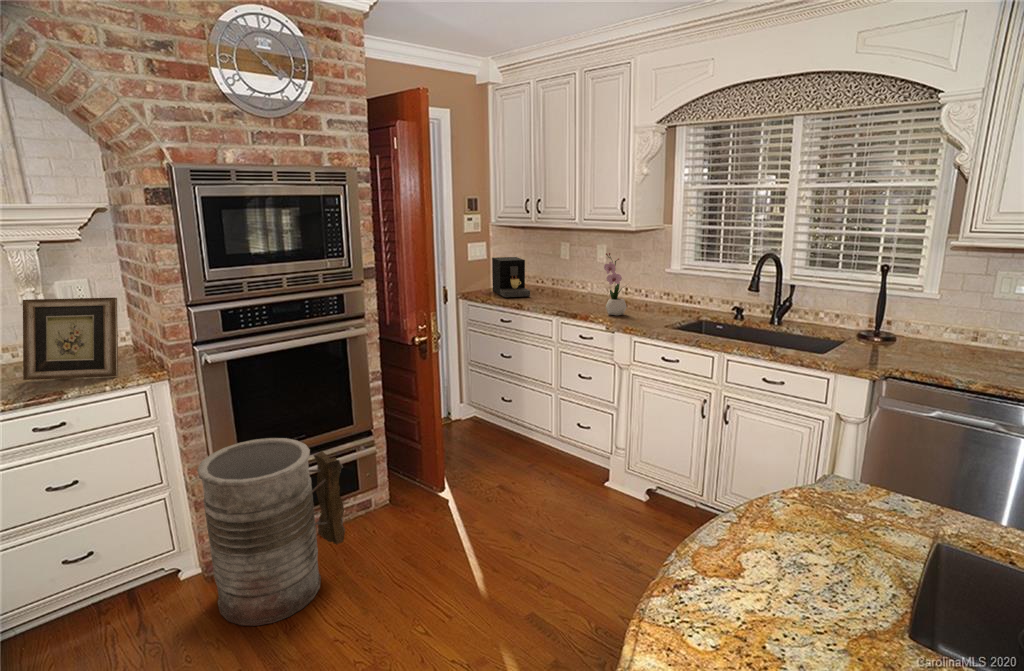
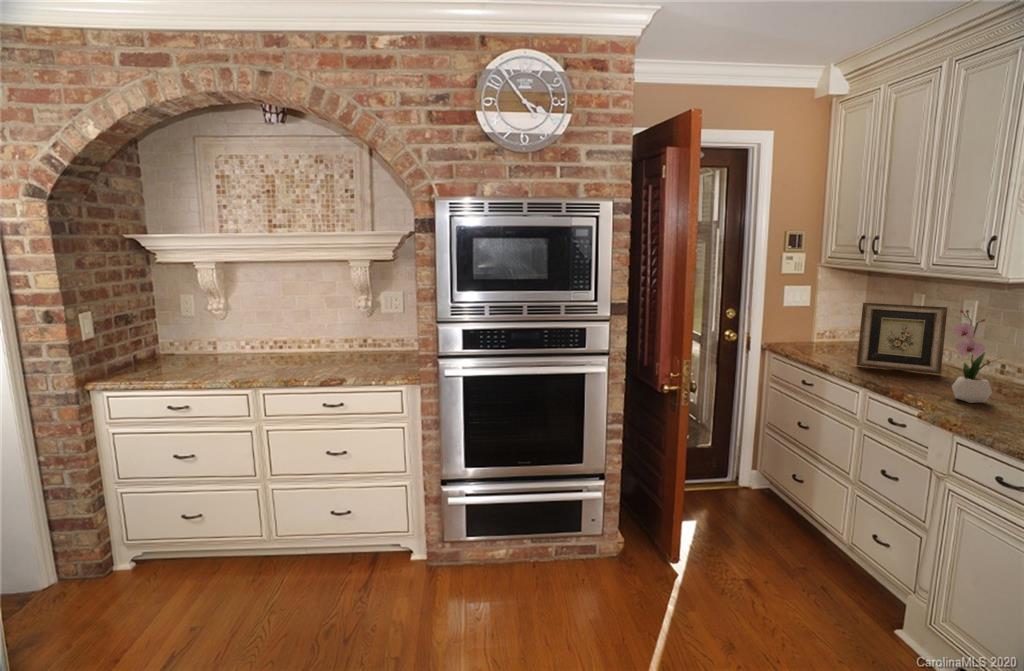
coffee maker: present [492,257,530,297] -> none [806,301,852,354]
picture frame: present [23,297,118,380] -> present [856,303,947,374]
trash can: present [197,438,345,626] -> none [414,455,547,636]

